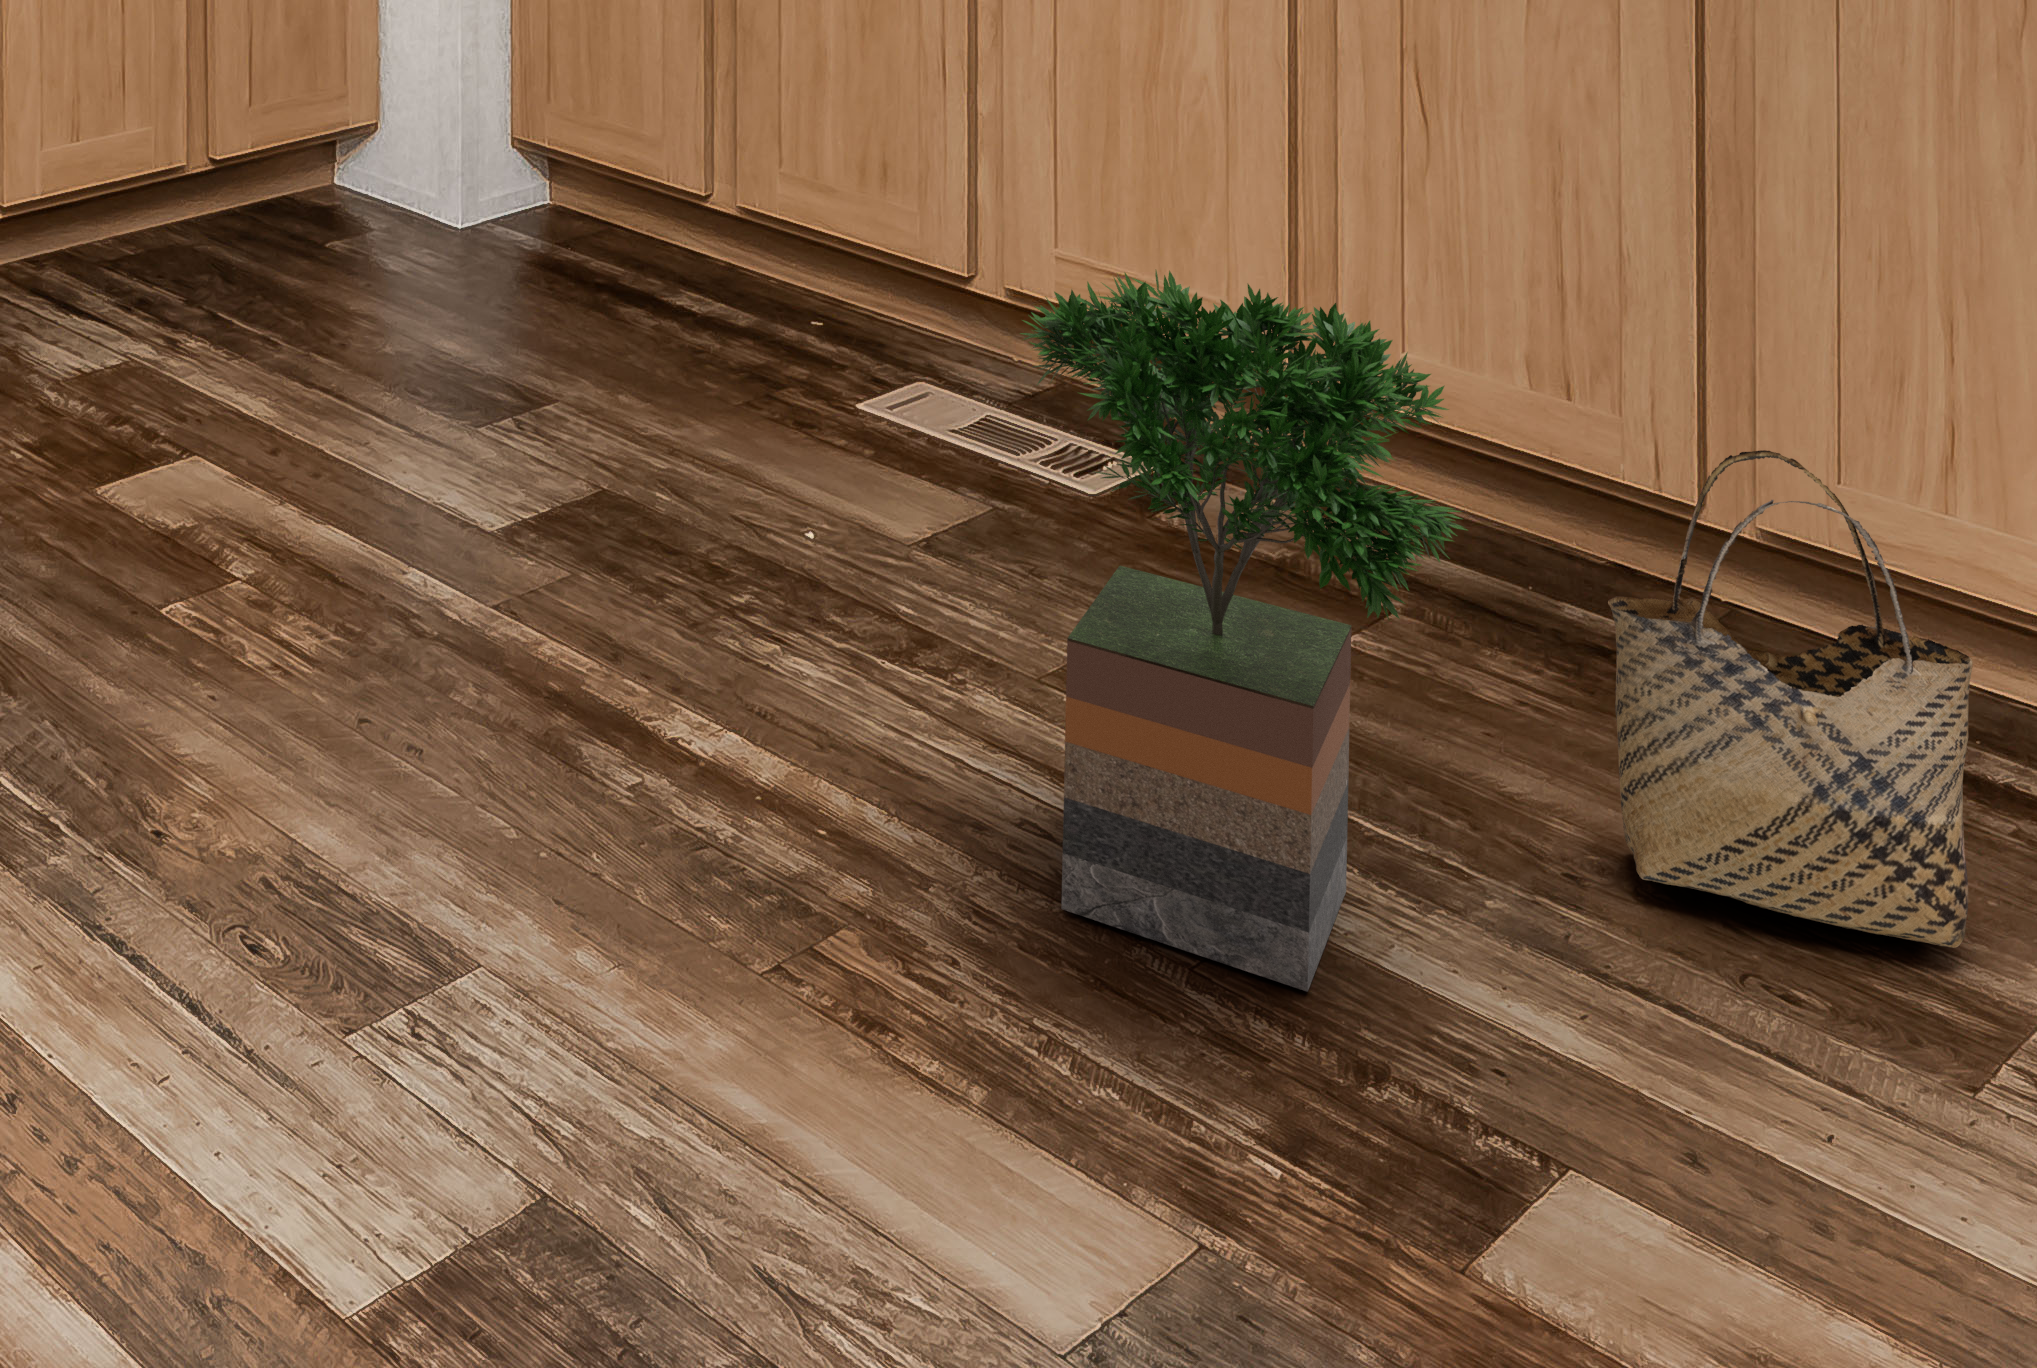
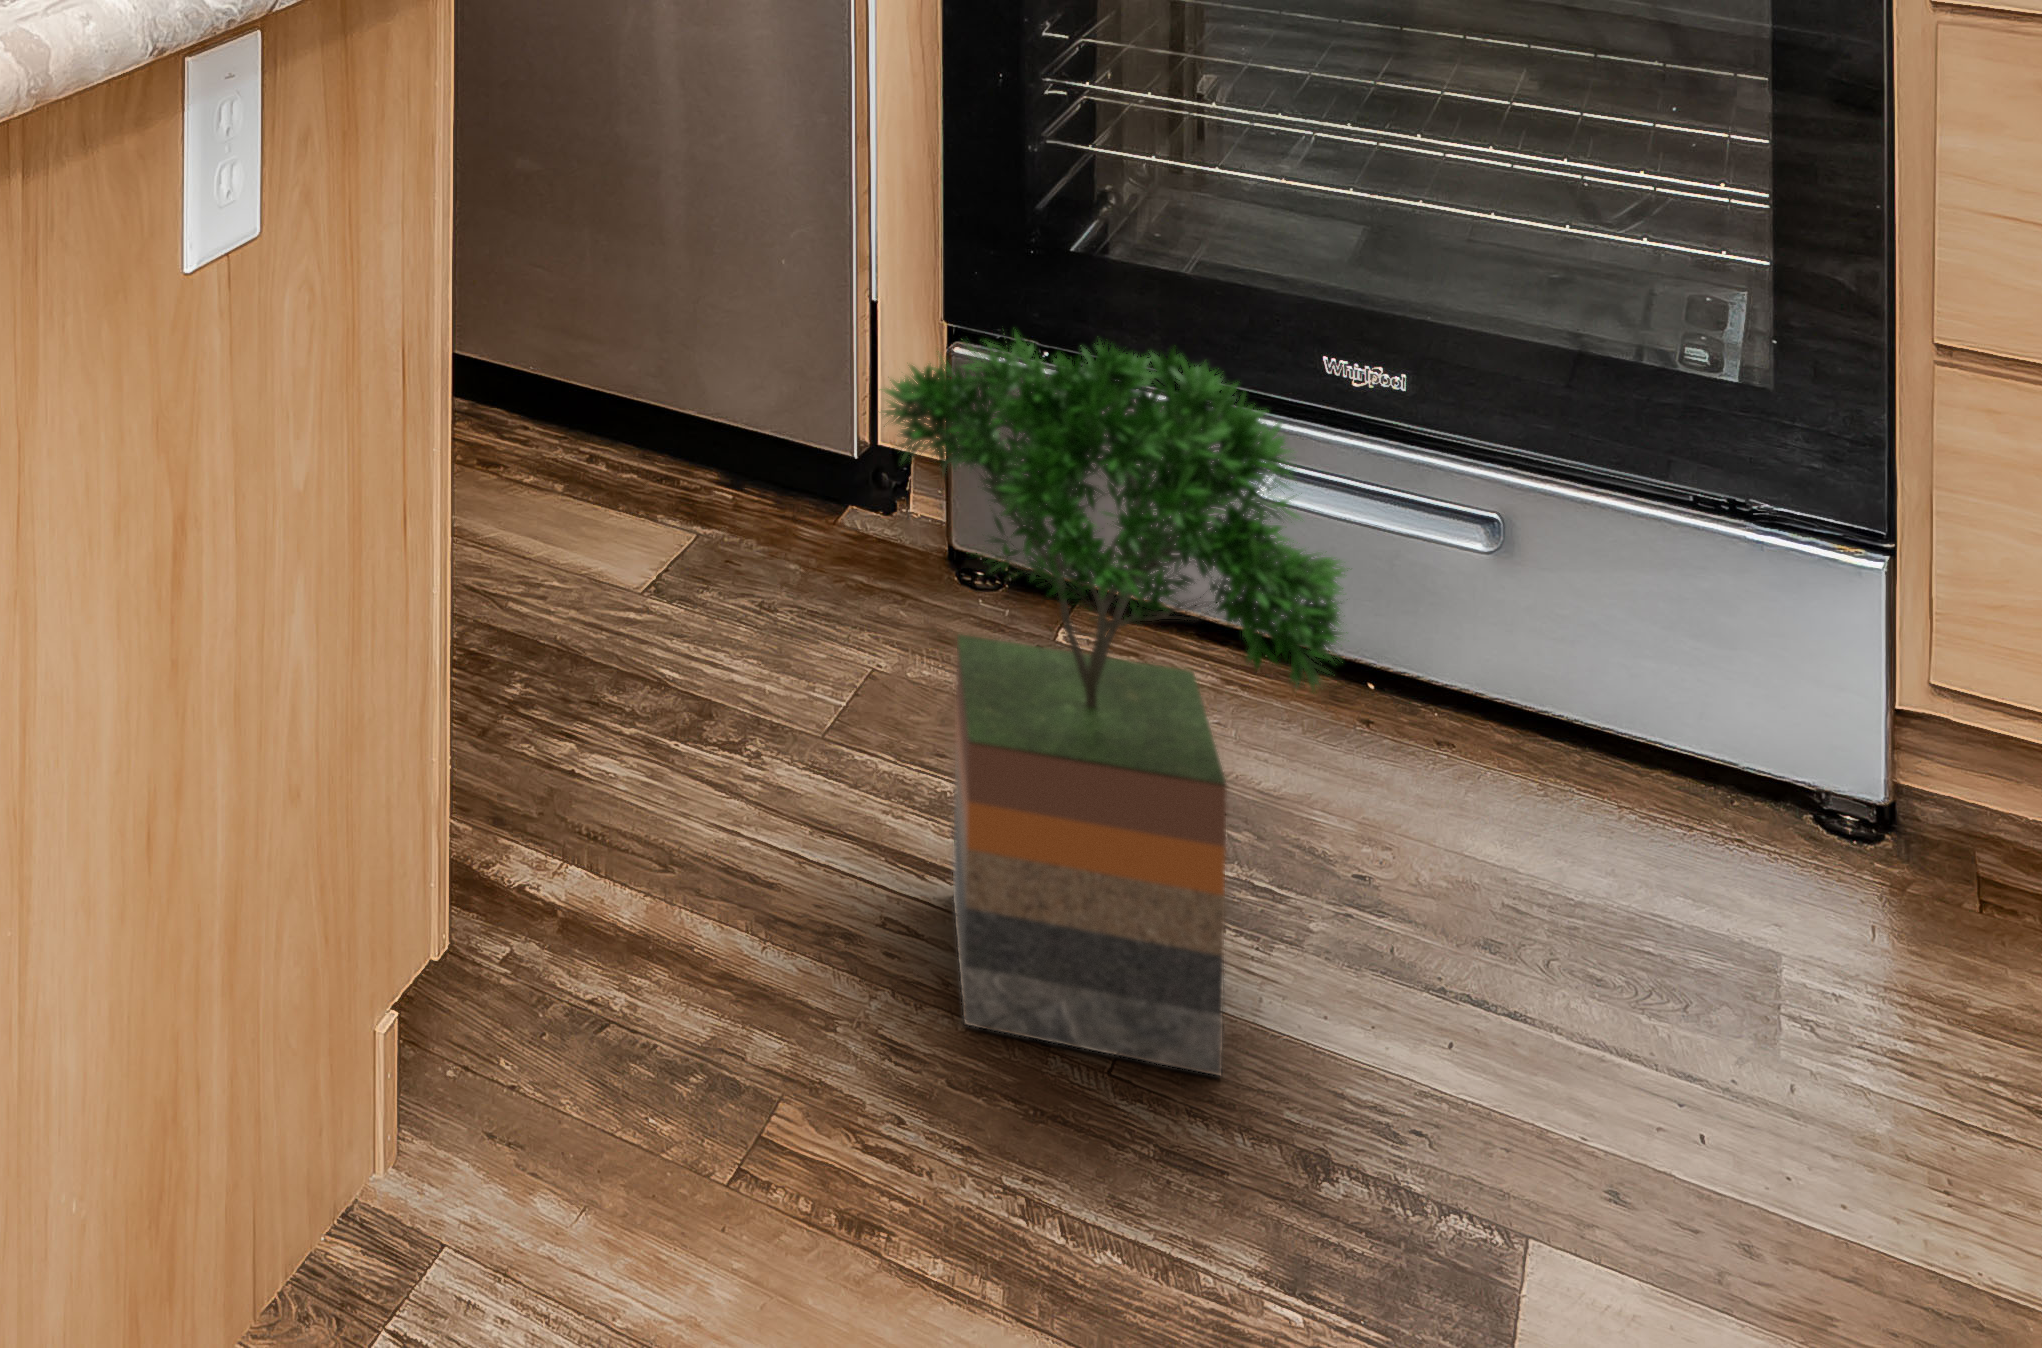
woven basket: present [1608,450,1973,948] -> none [1379,428,1702,893]

